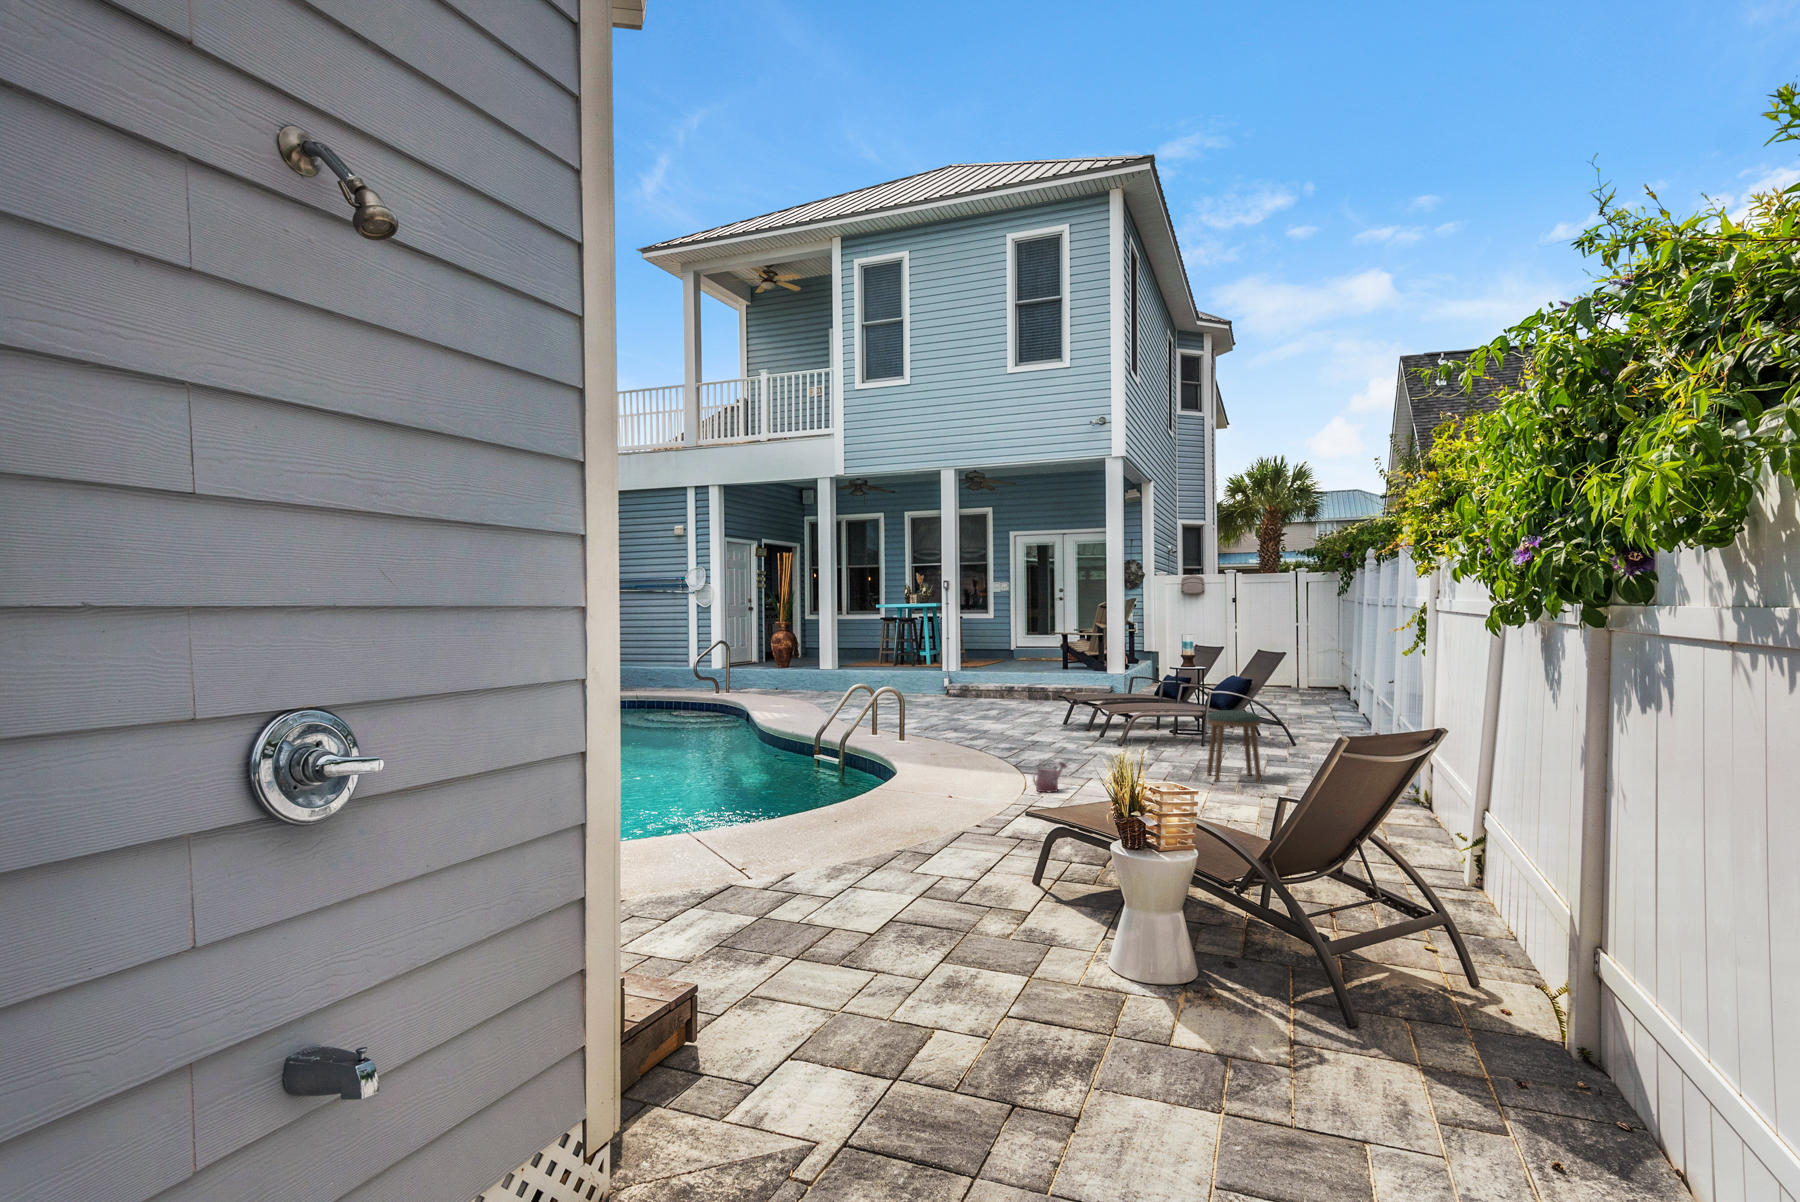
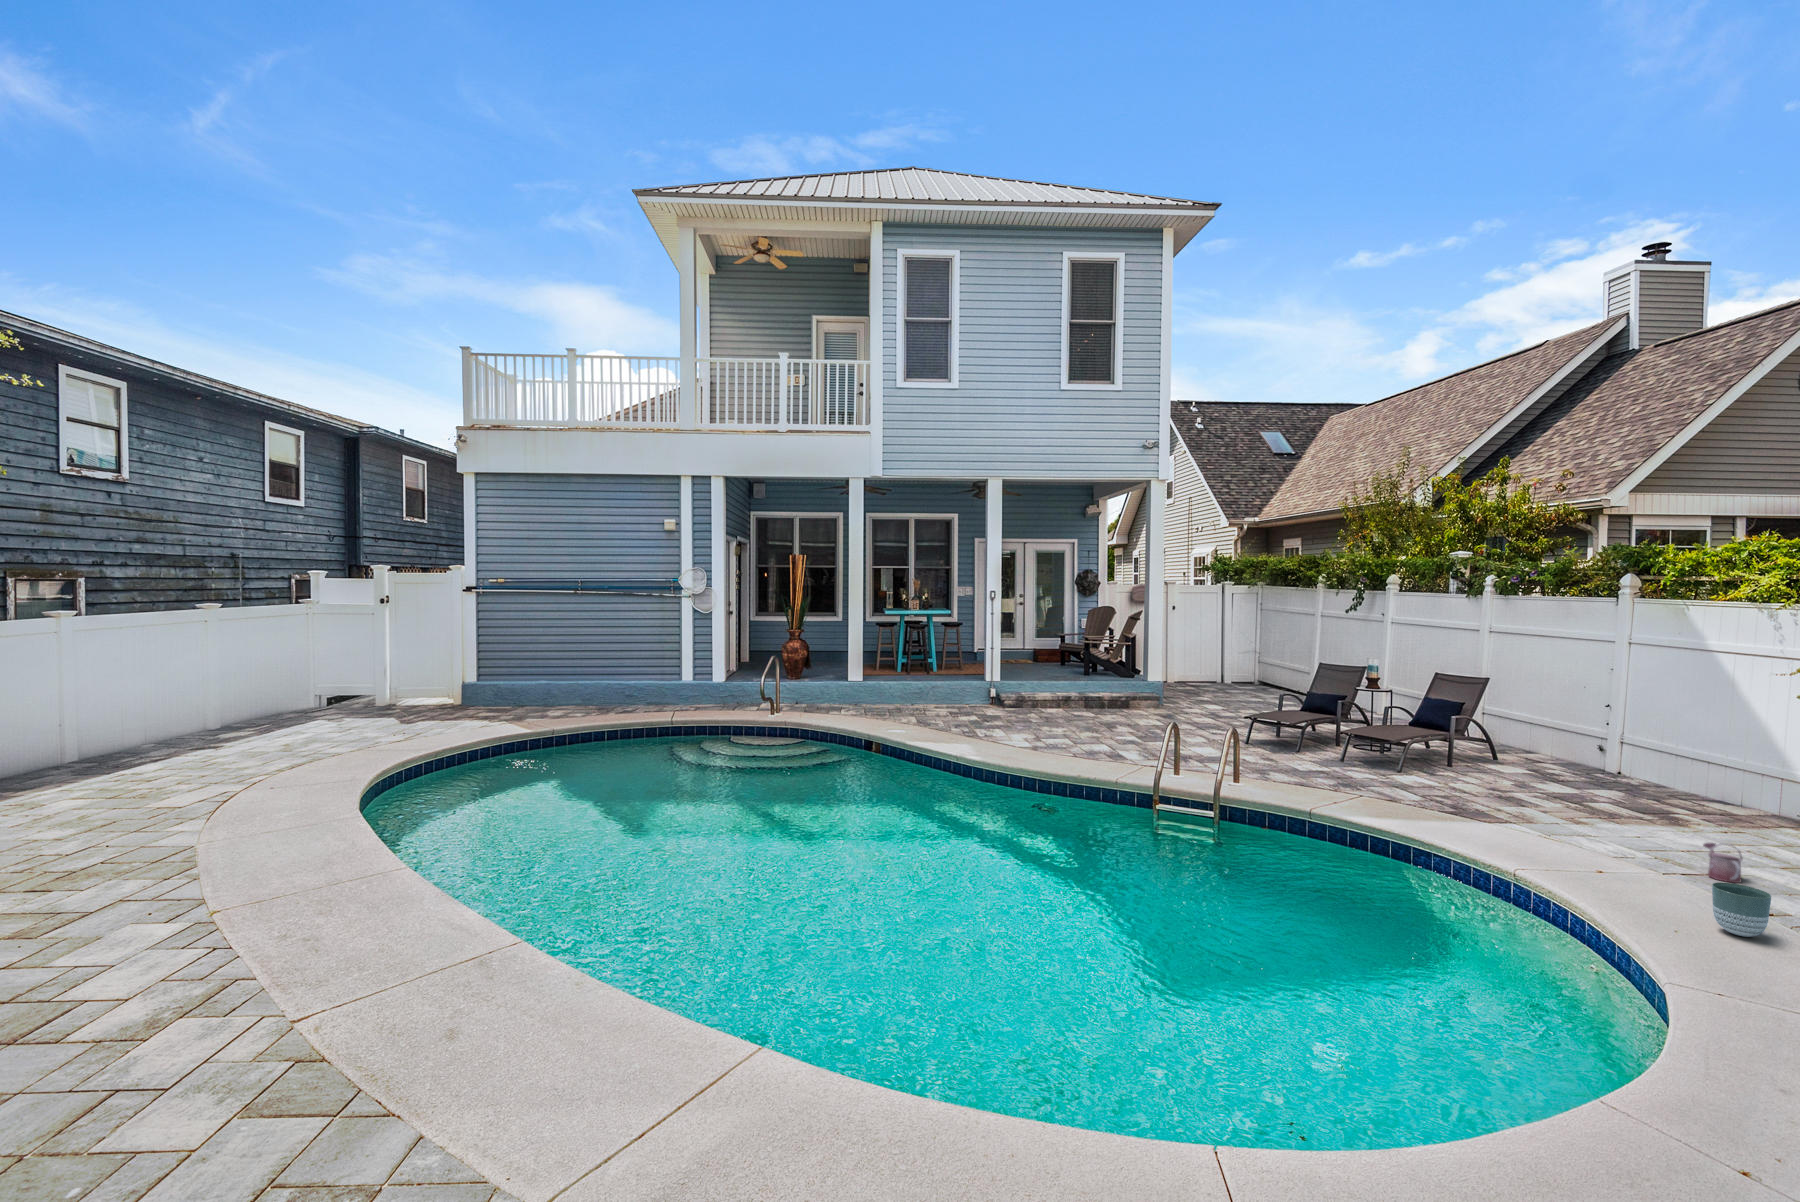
stool: present [1207,710,1262,782] -> none [1684,761,1764,837]
planter: none [878,763,912,803] -> present [1712,882,1771,937]

